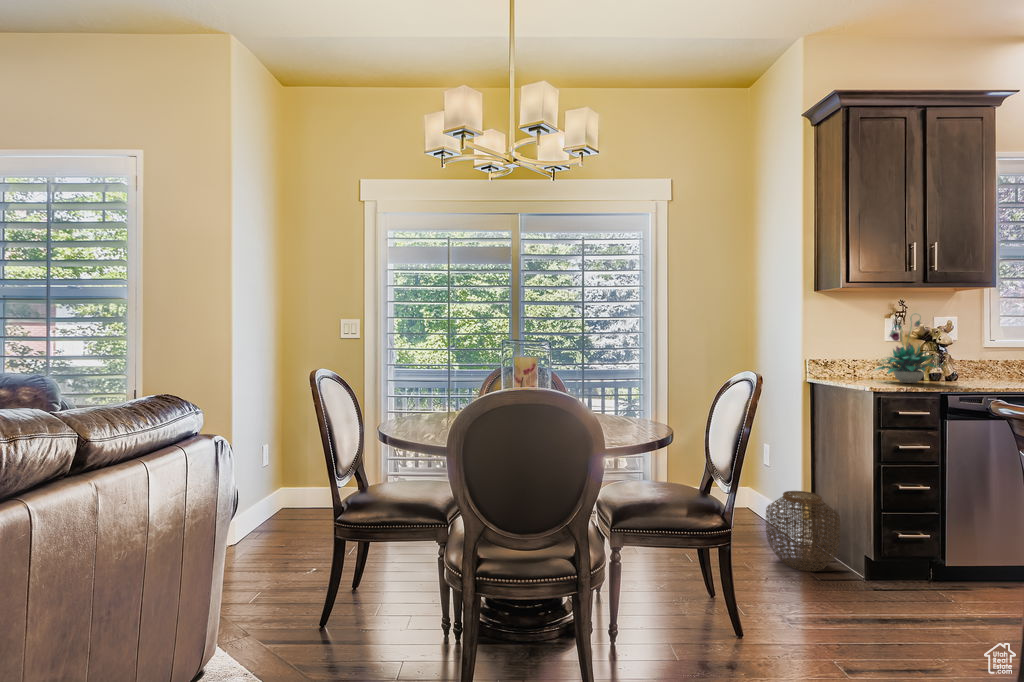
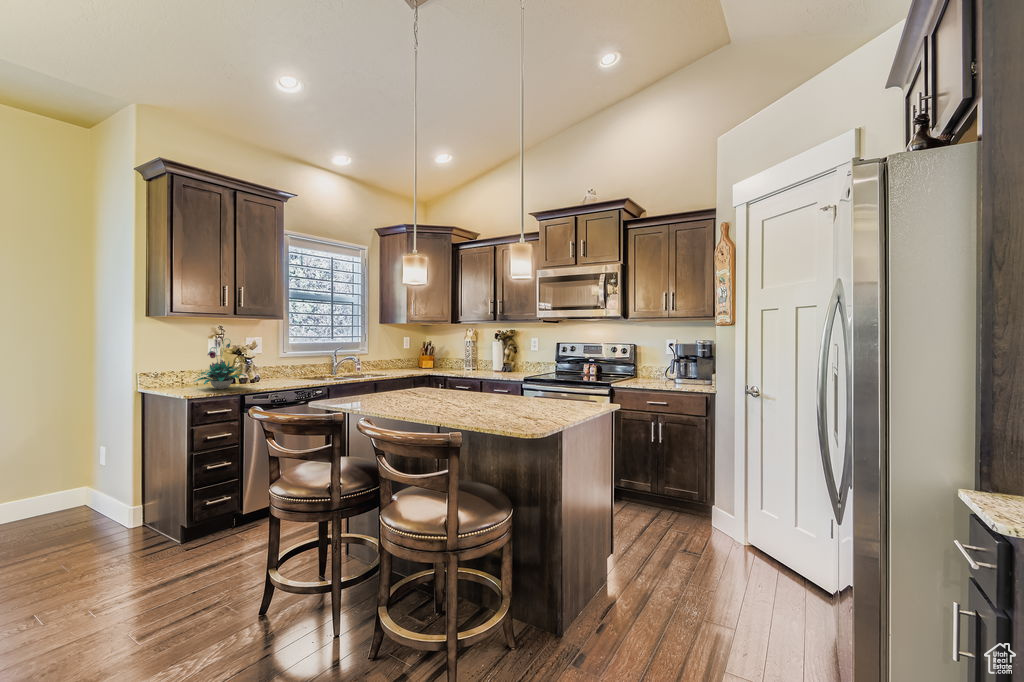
woven basket: present [766,491,840,571] -> none [87,487,162,557]

